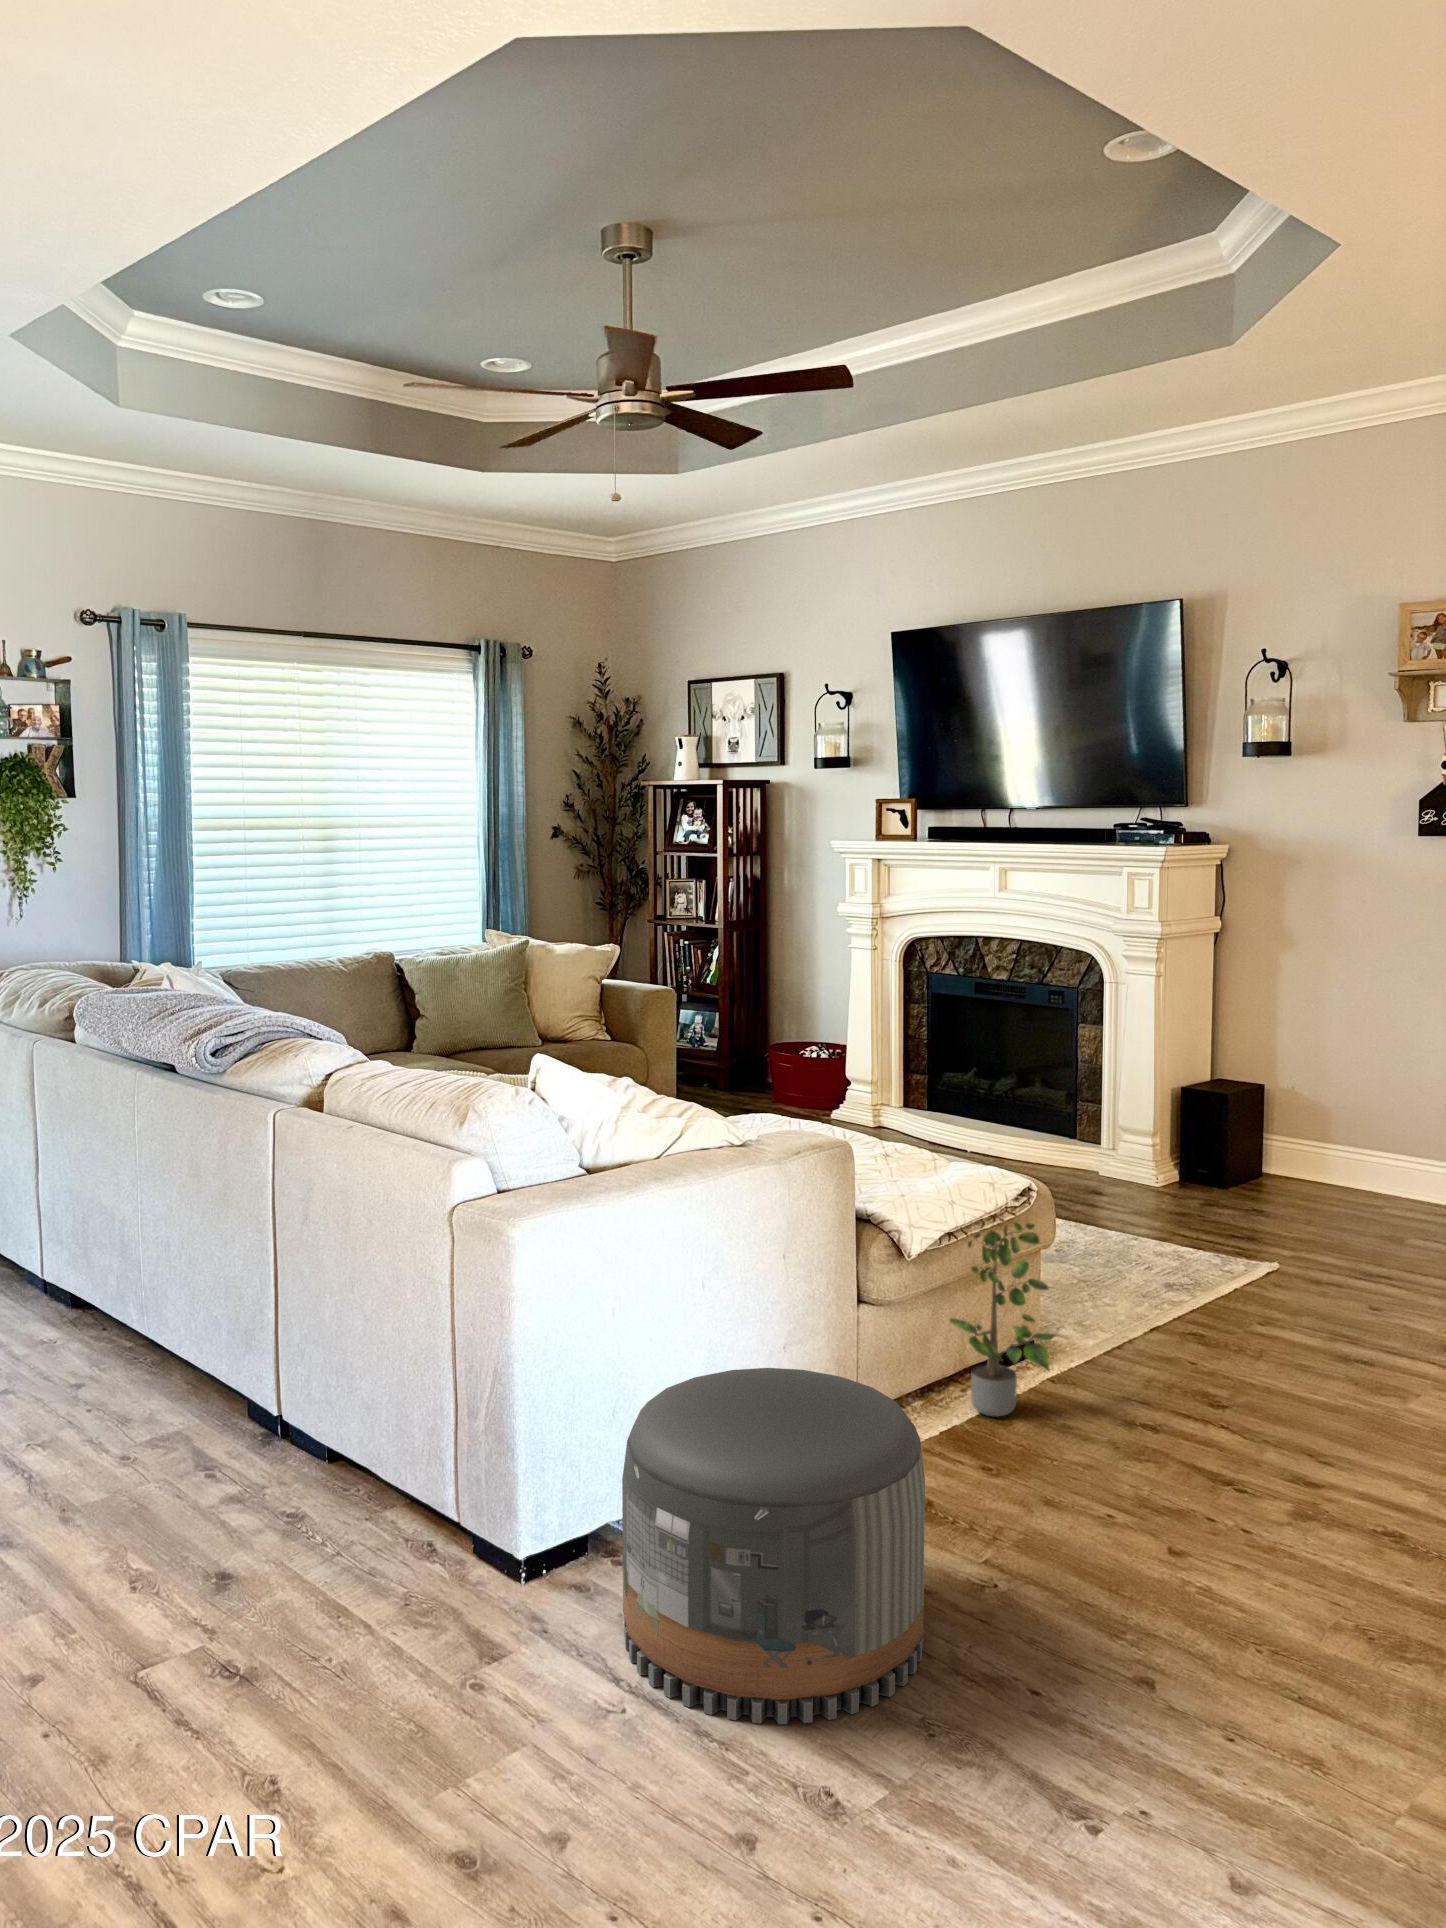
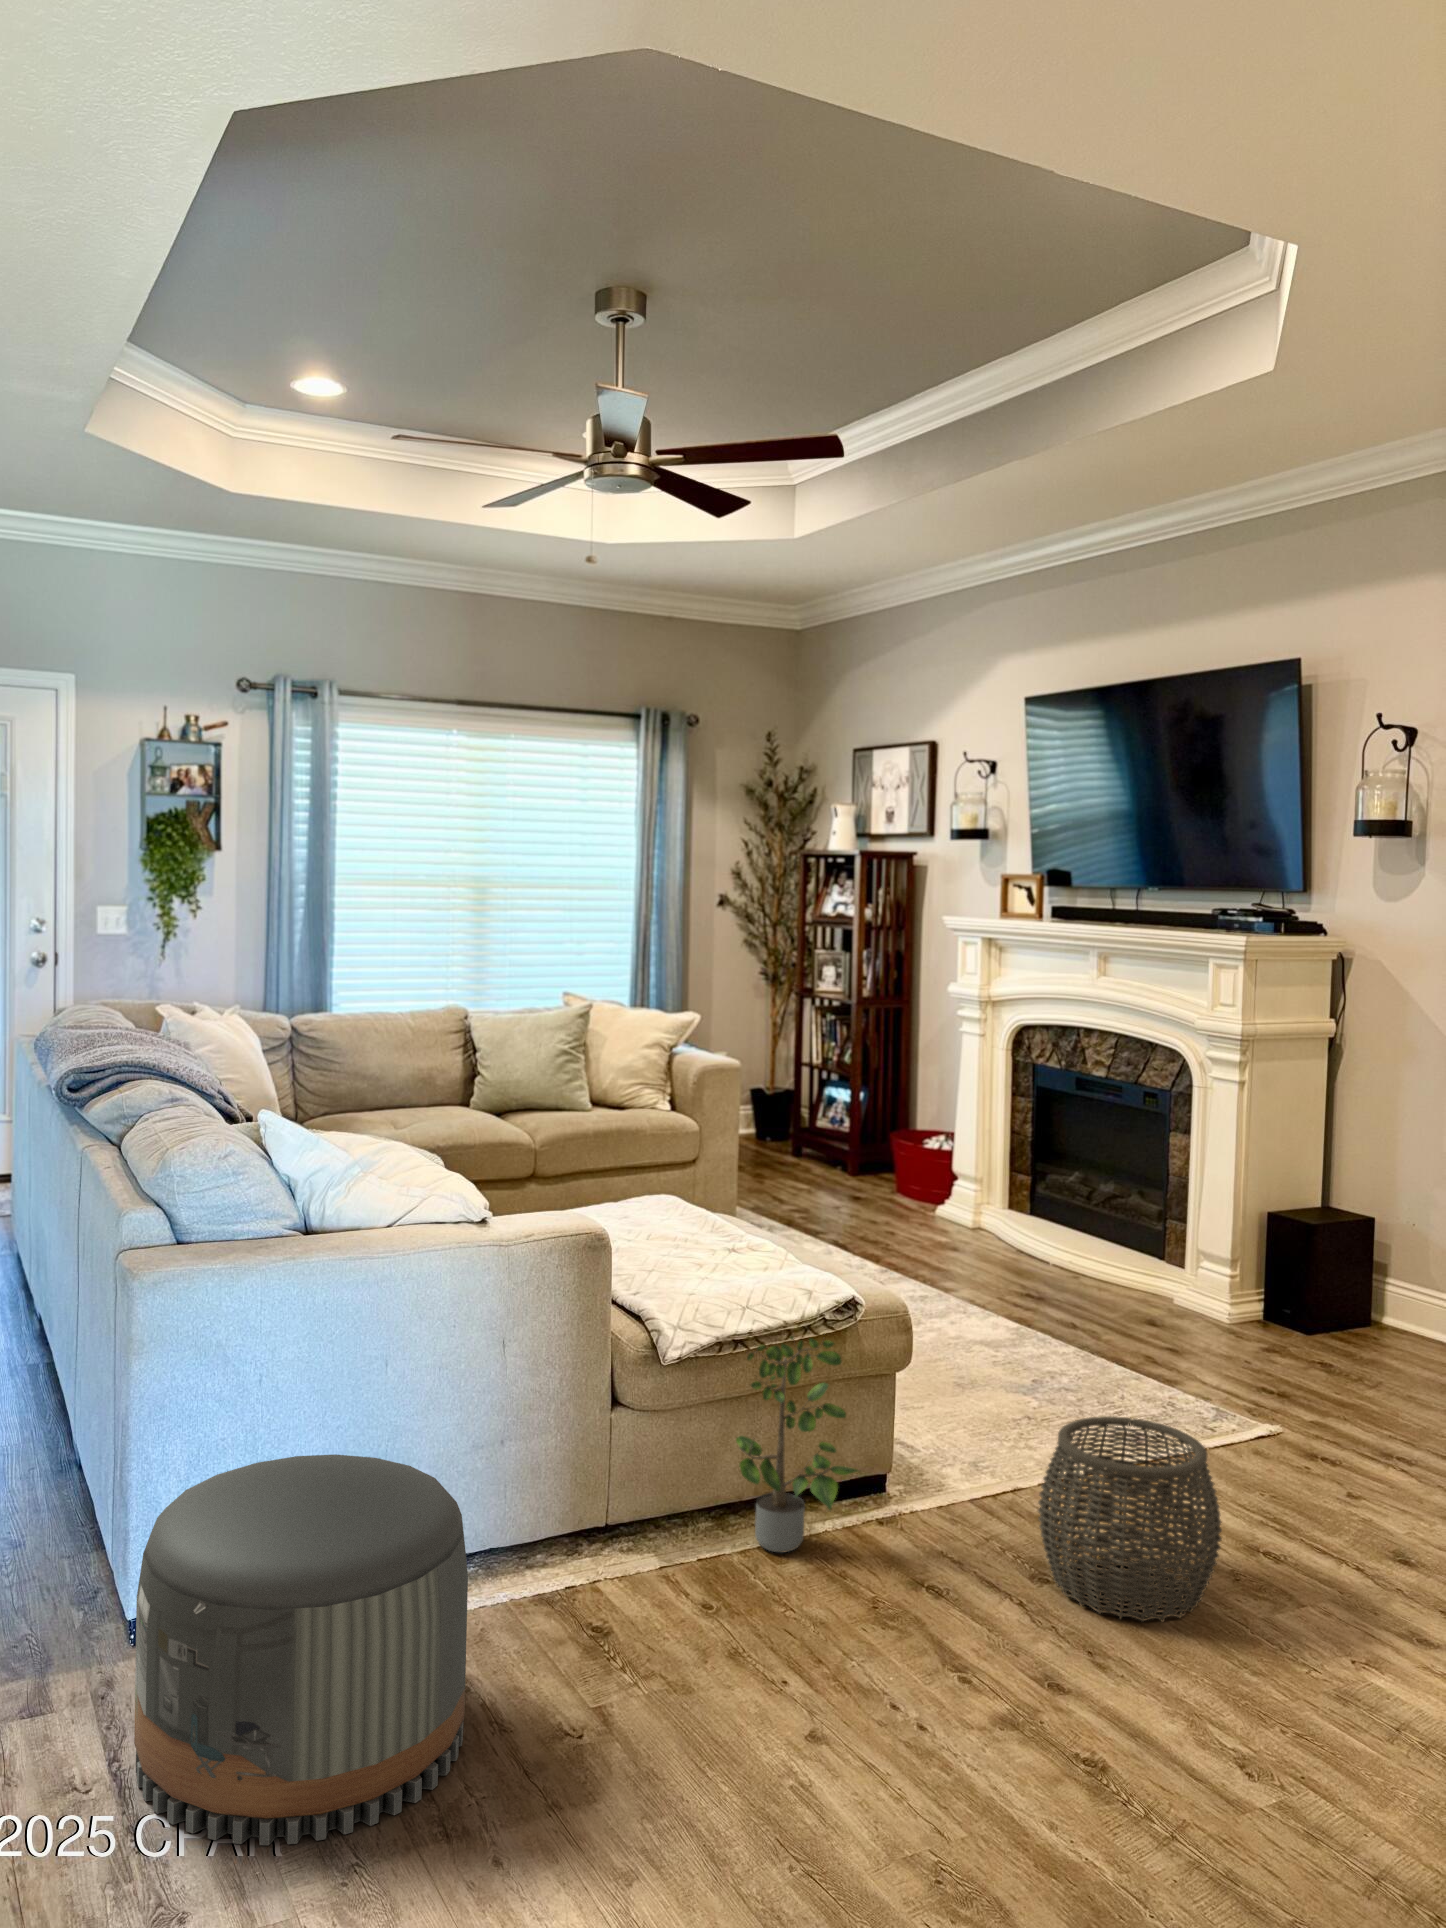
woven basket: none [1209,1260,1372,1425] -> present [1038,1416,1222,1622]

